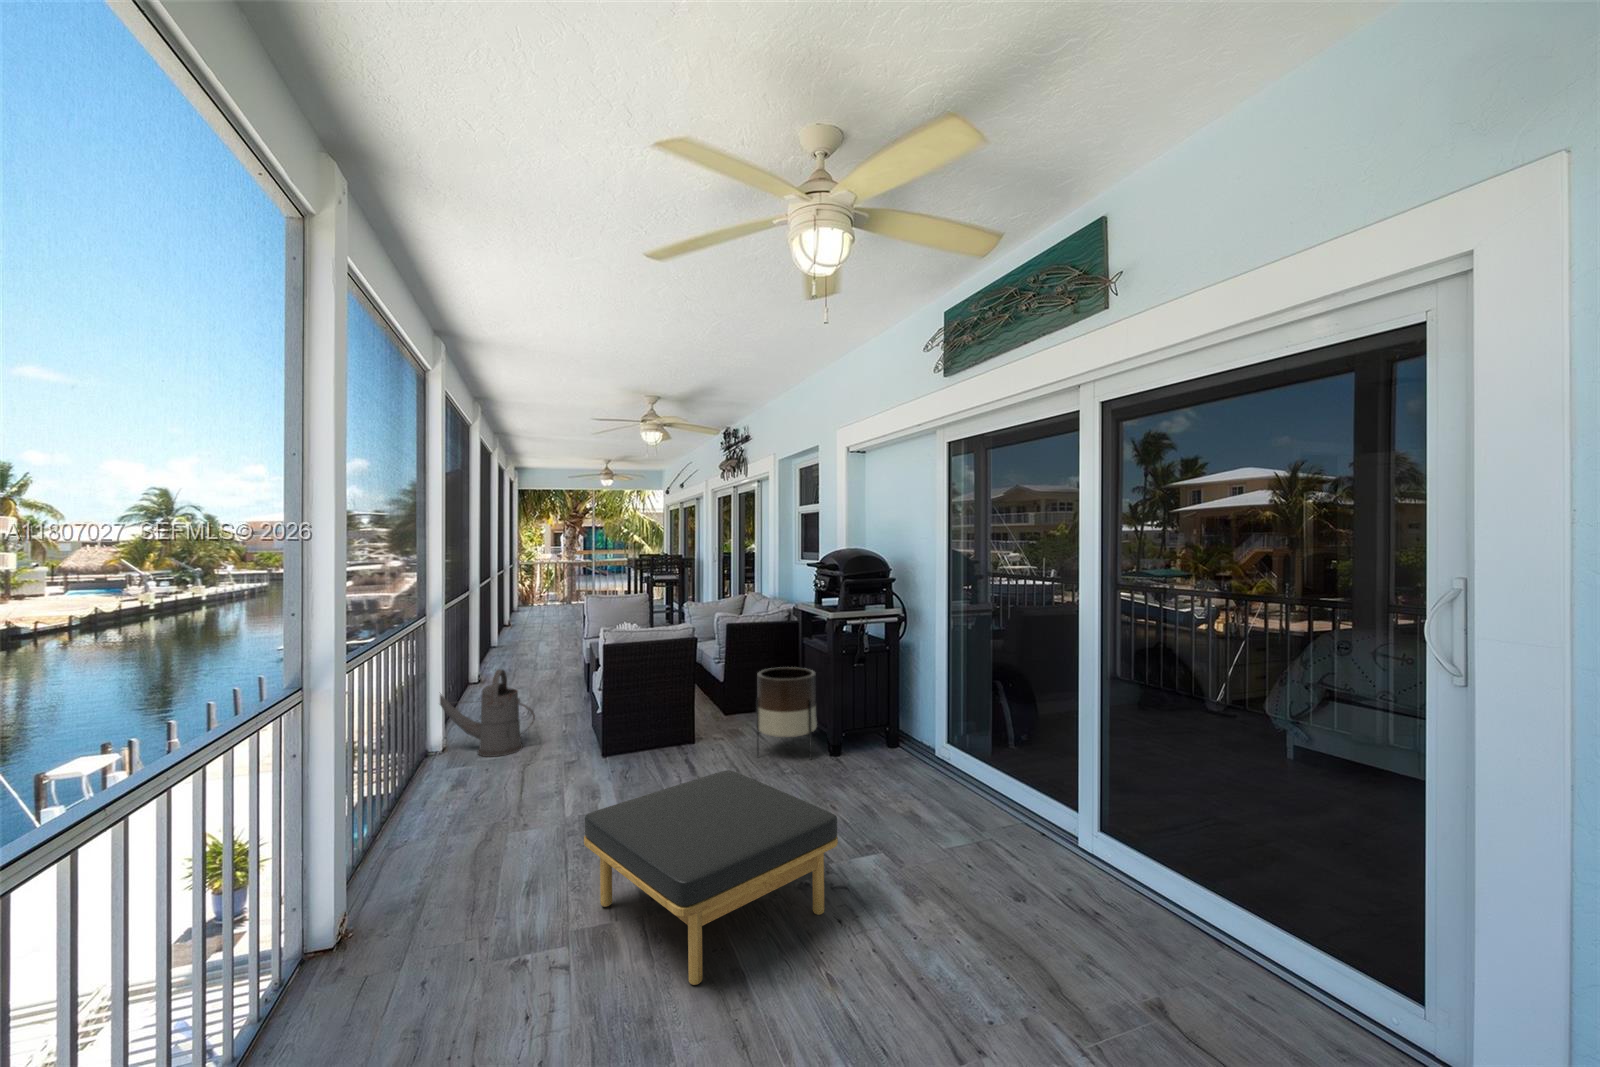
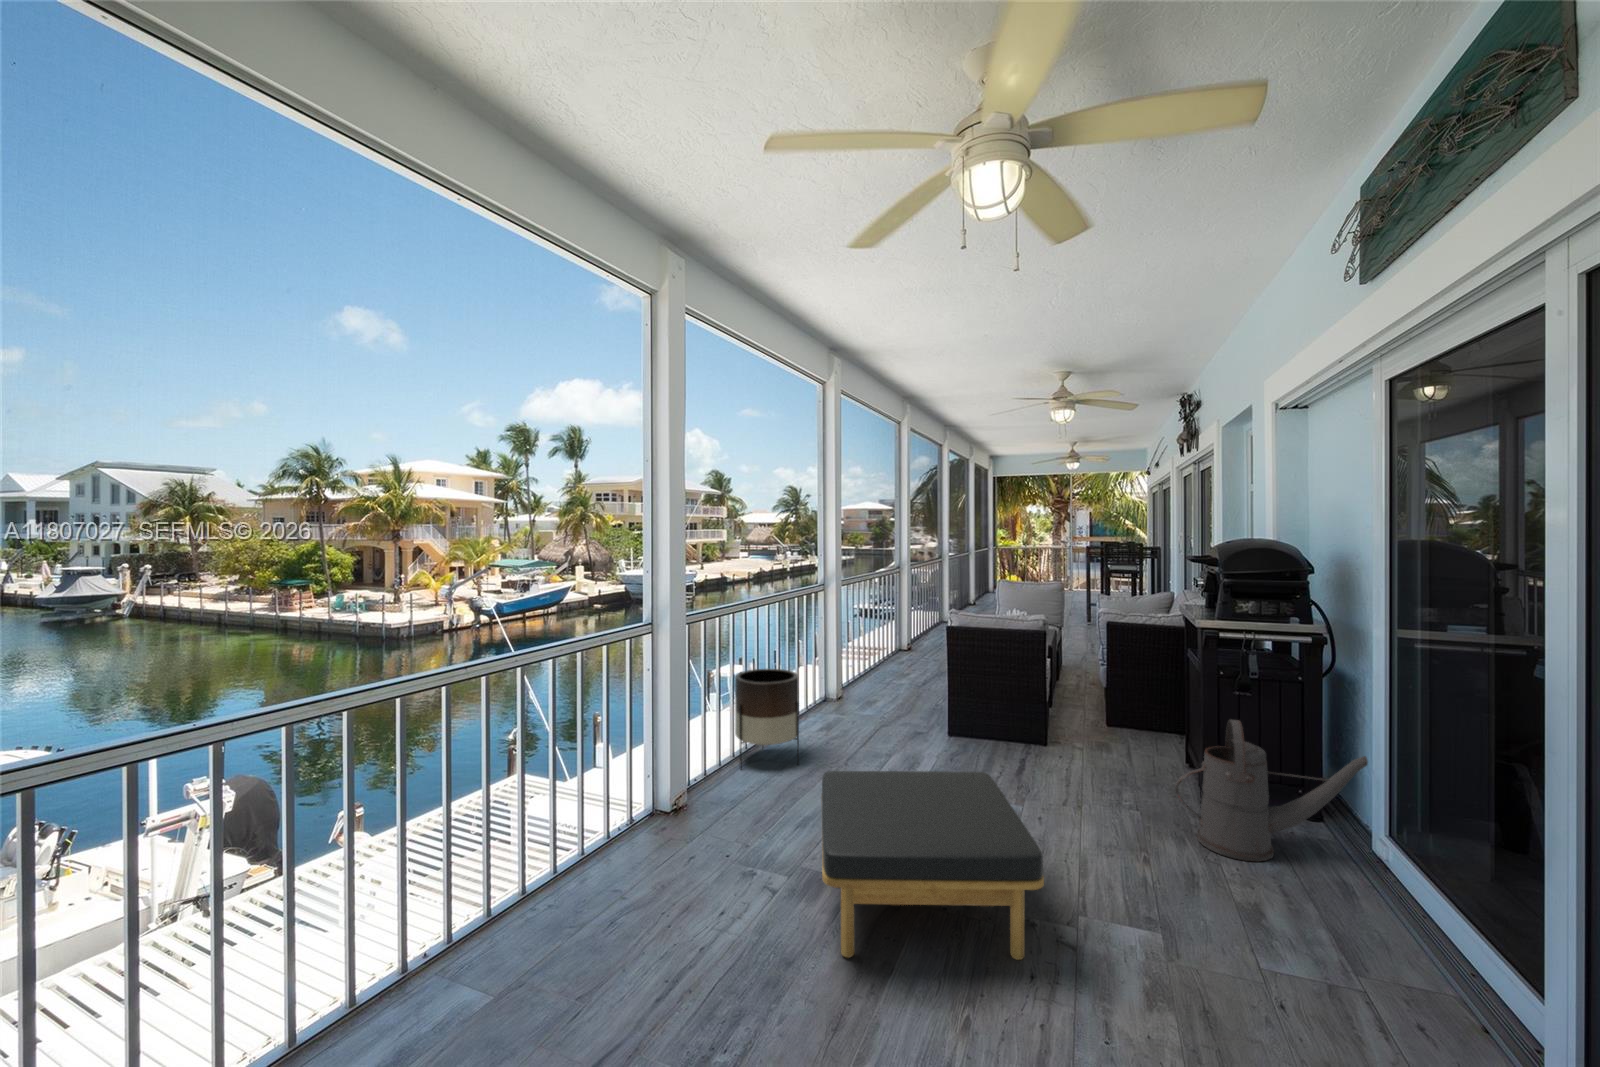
planter: present [756,667,817,759] -> present [735,669,799,769]
watering can: present [440,669,535,757] -> present [1175,720,1368,861]

